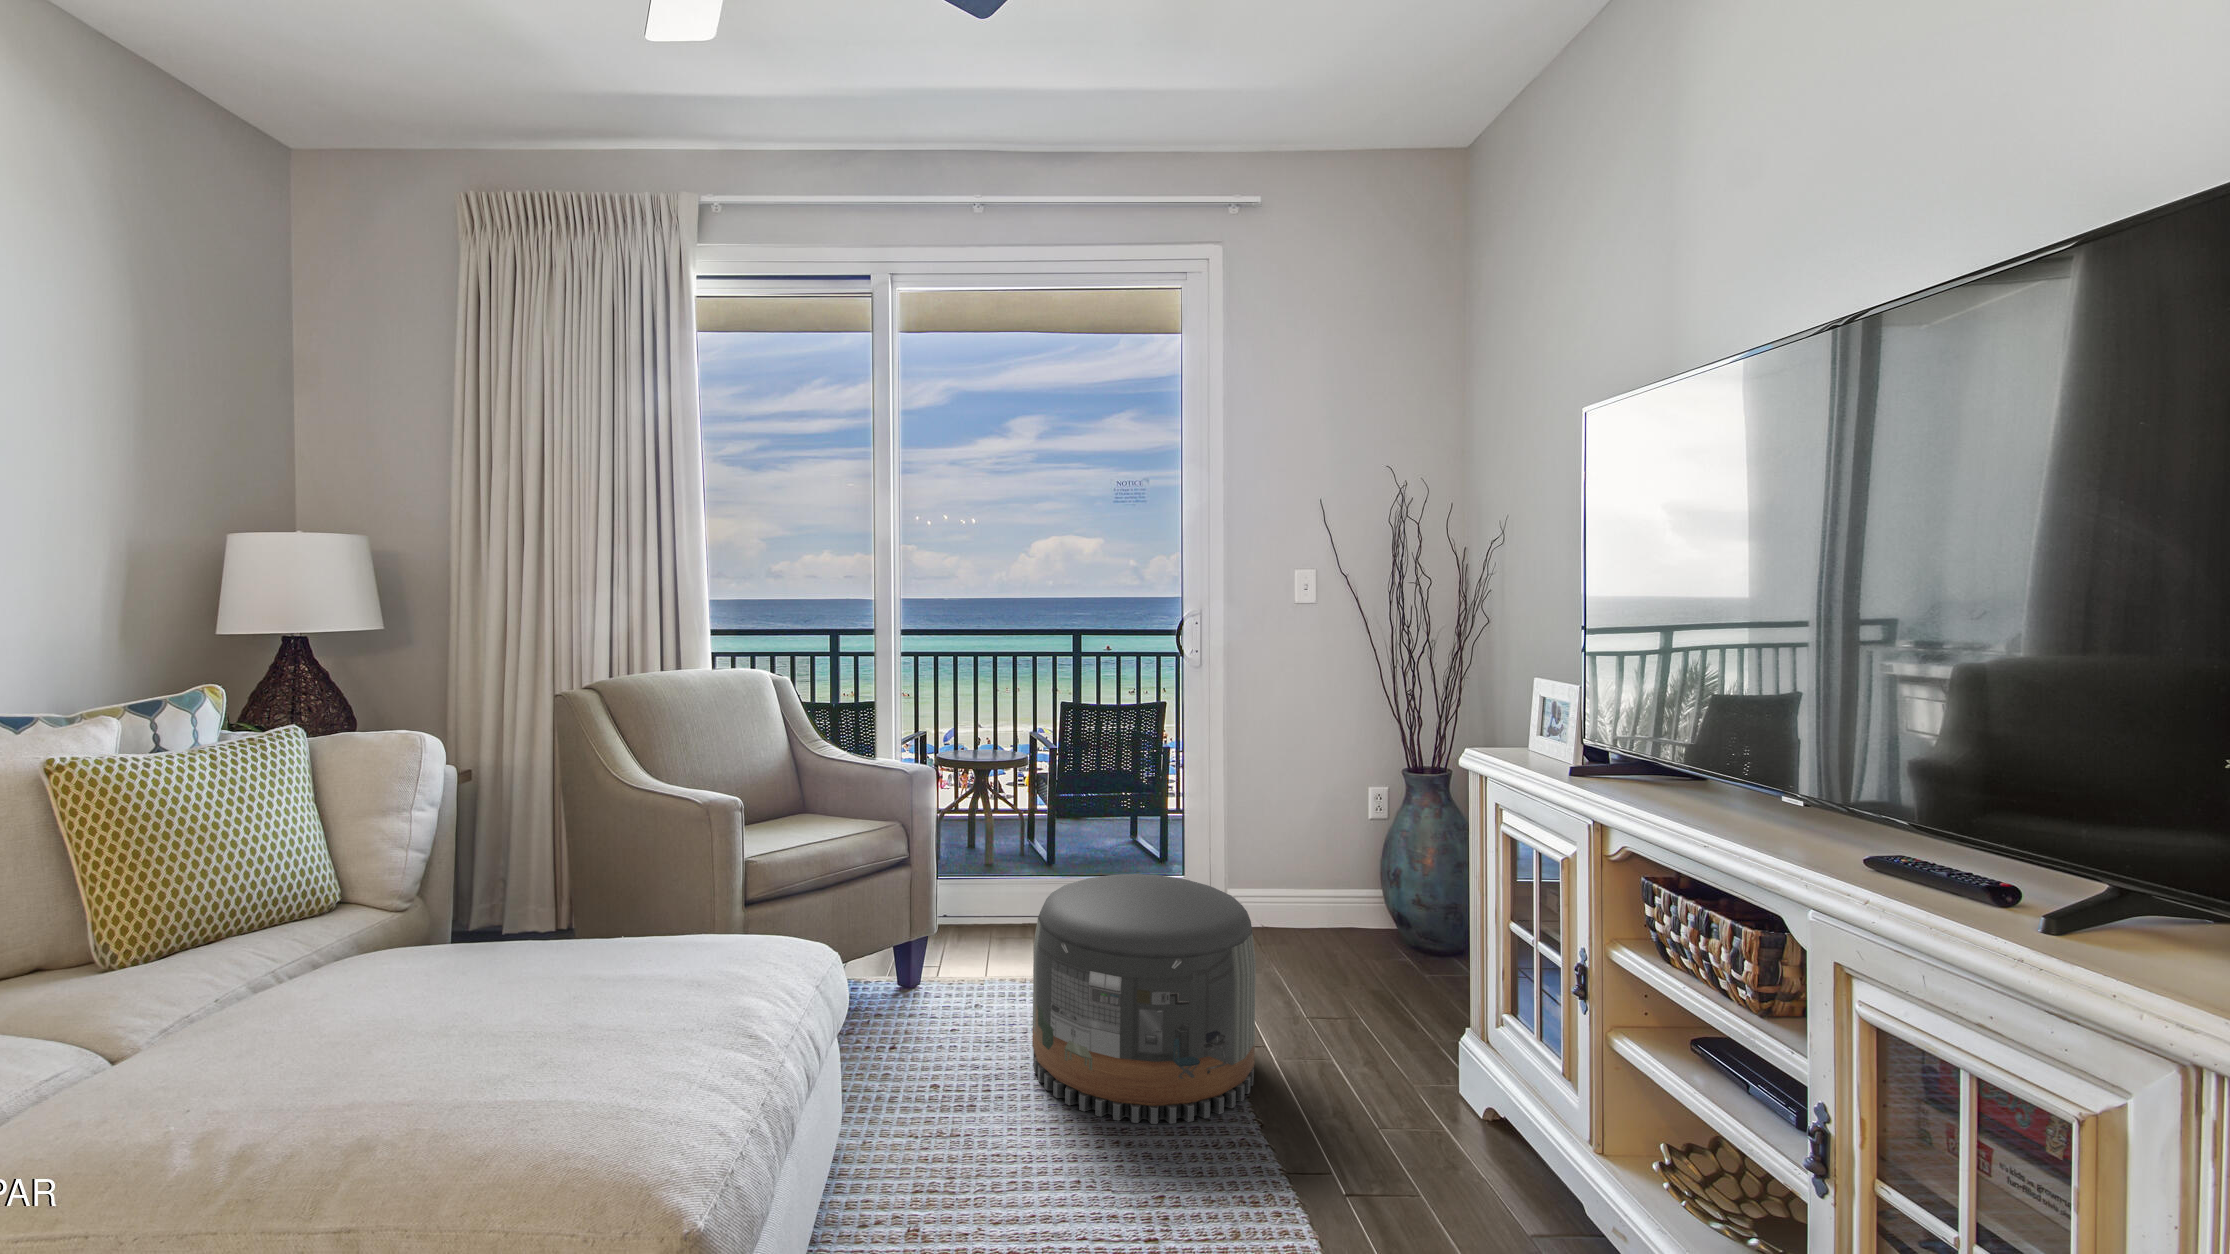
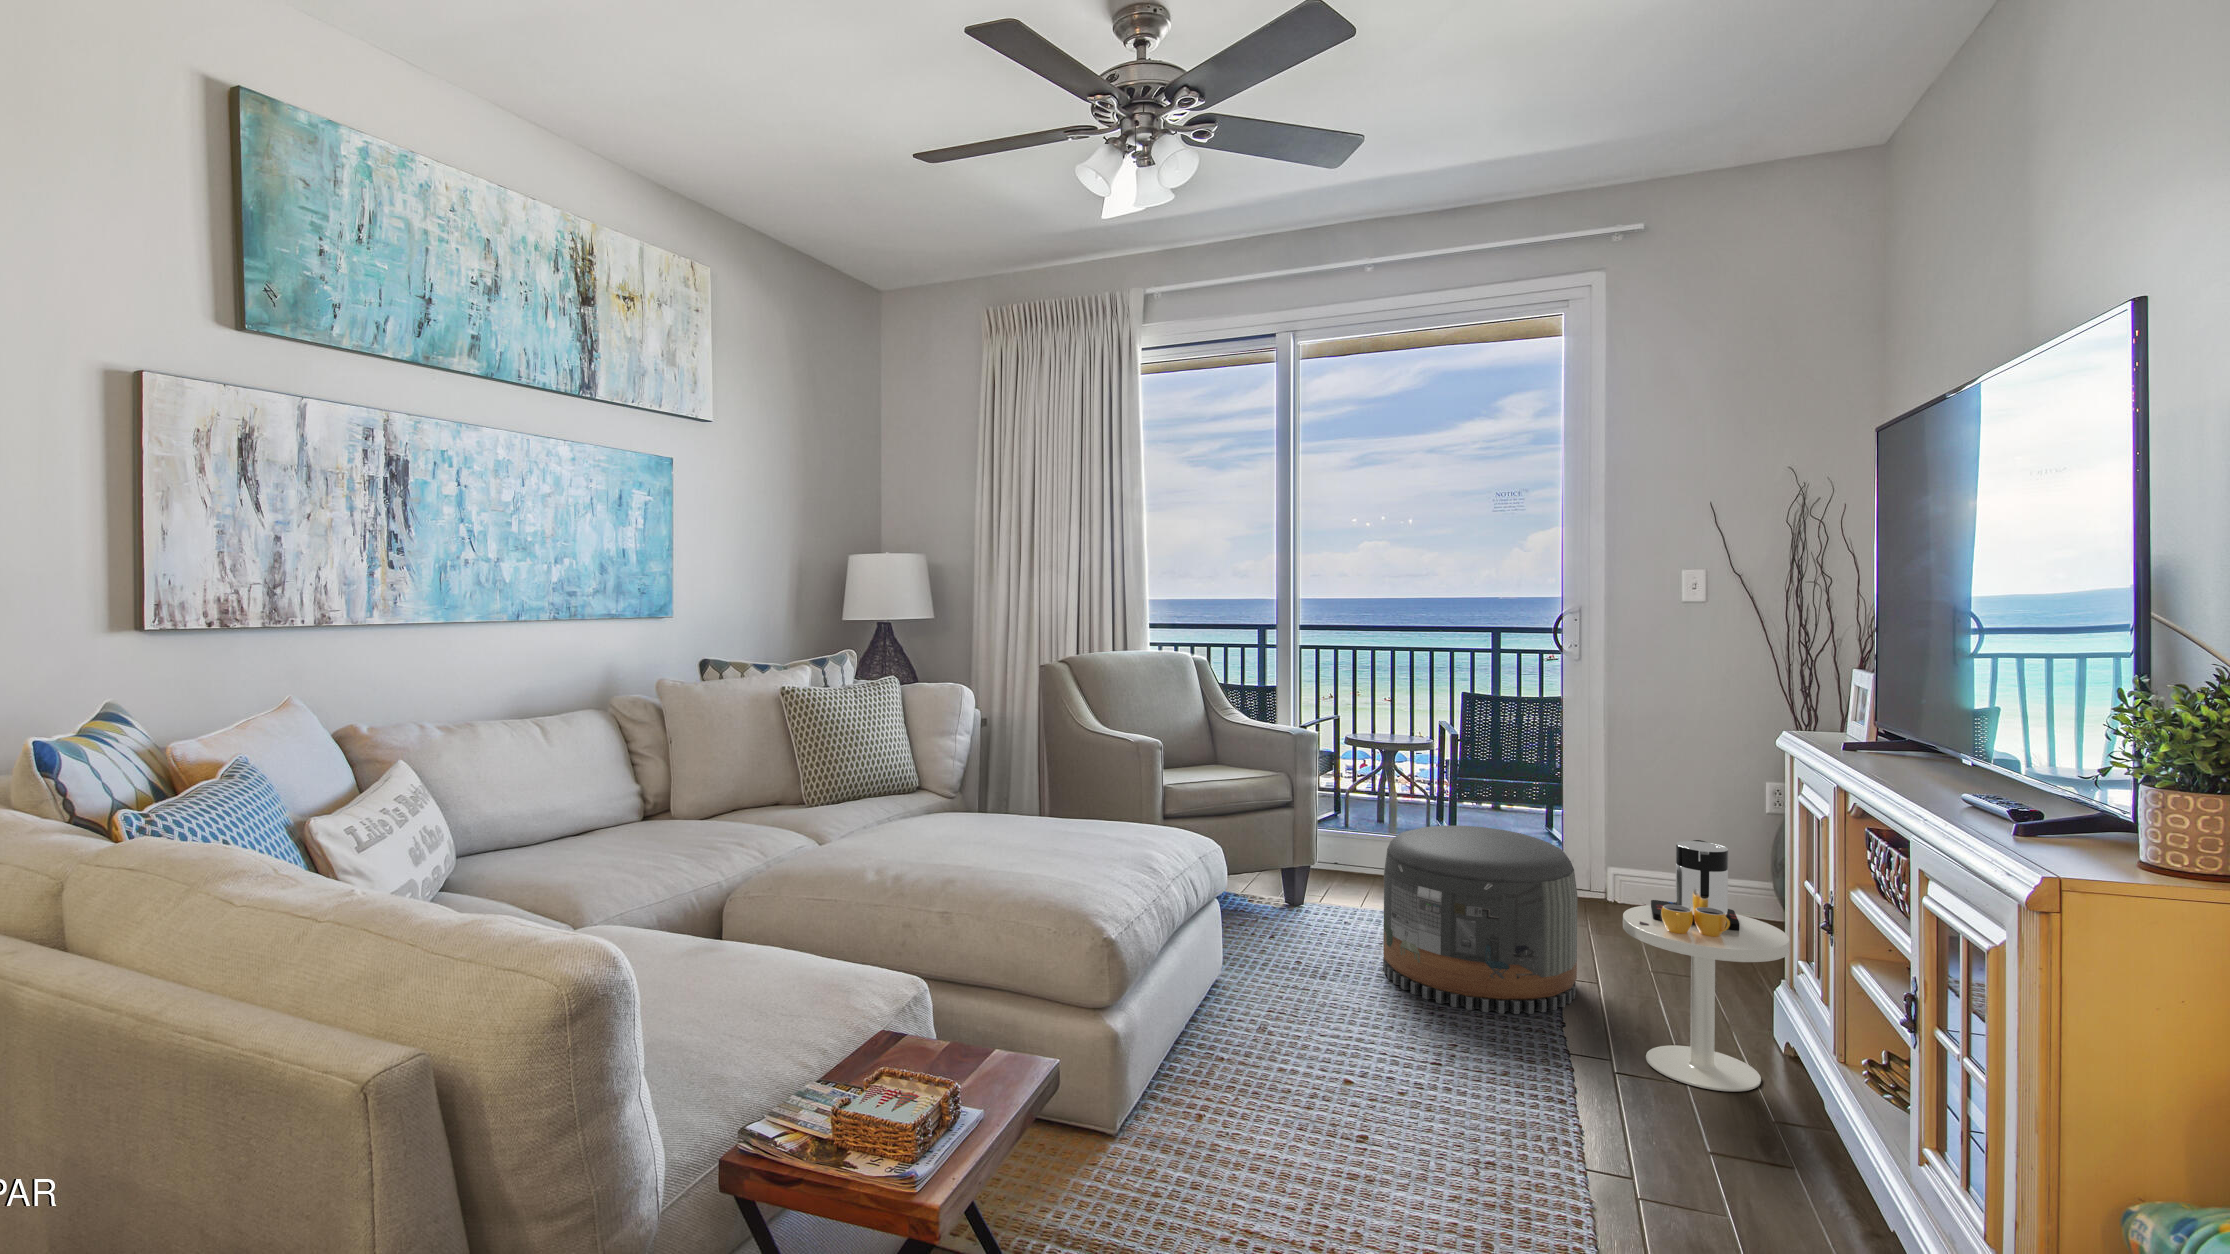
side table: none [1341,884,1523,1198] -> present [1623,840,1789,1092]

